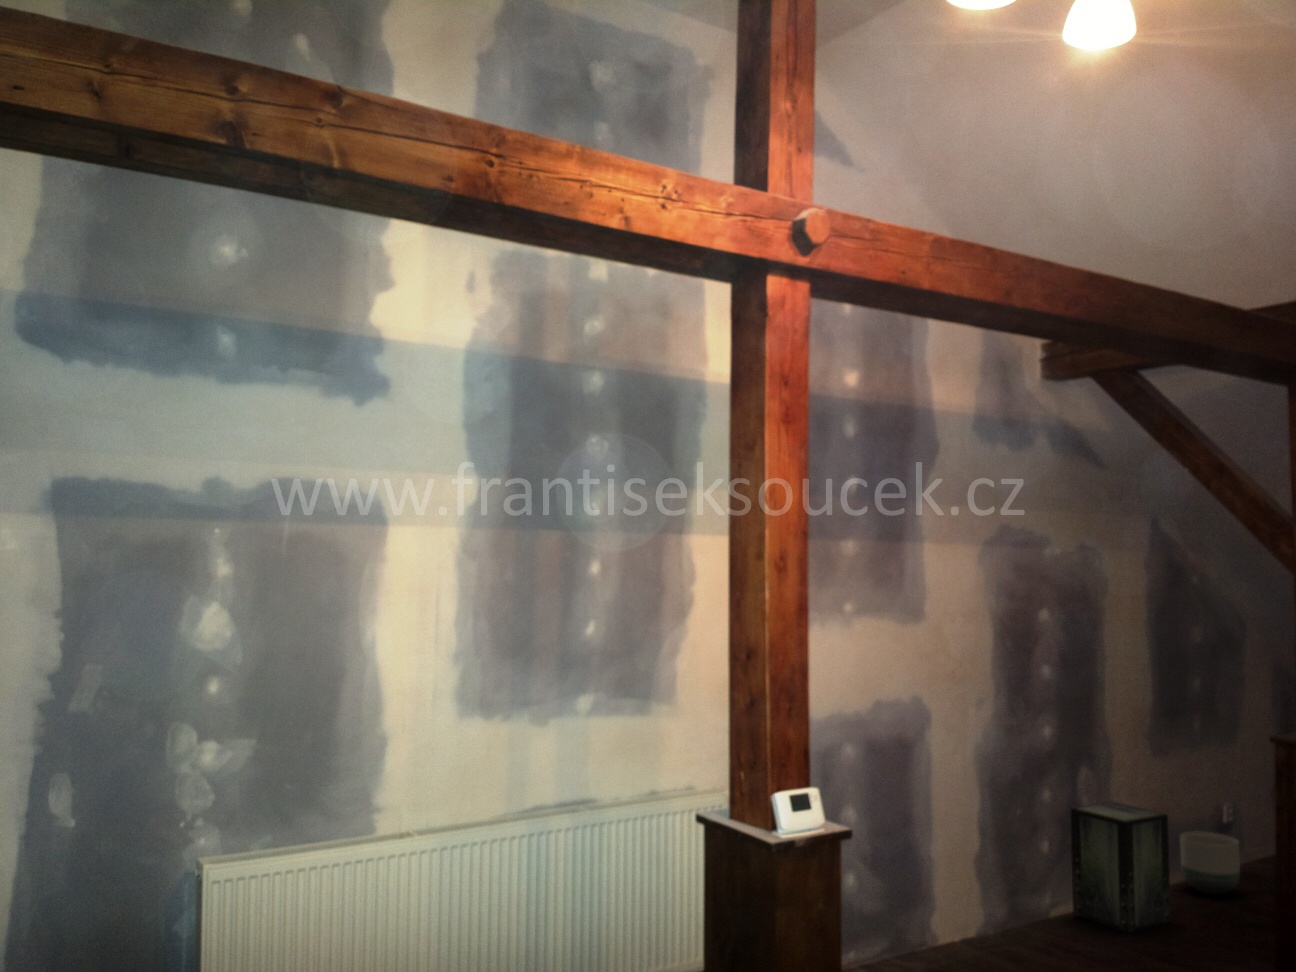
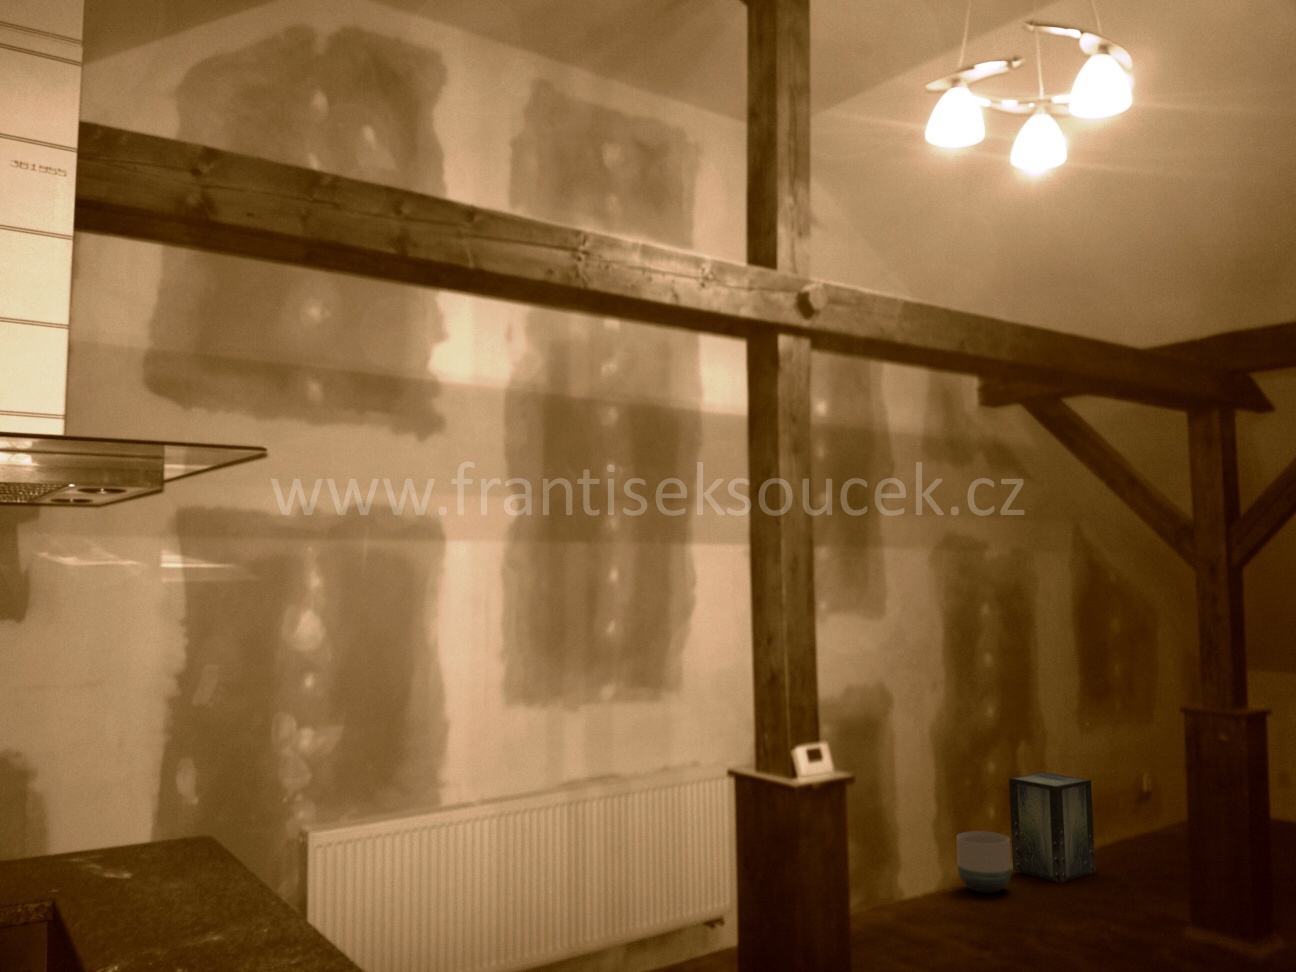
planter: present [1180,832,1240,894] -> present [956,831,1011,893]

